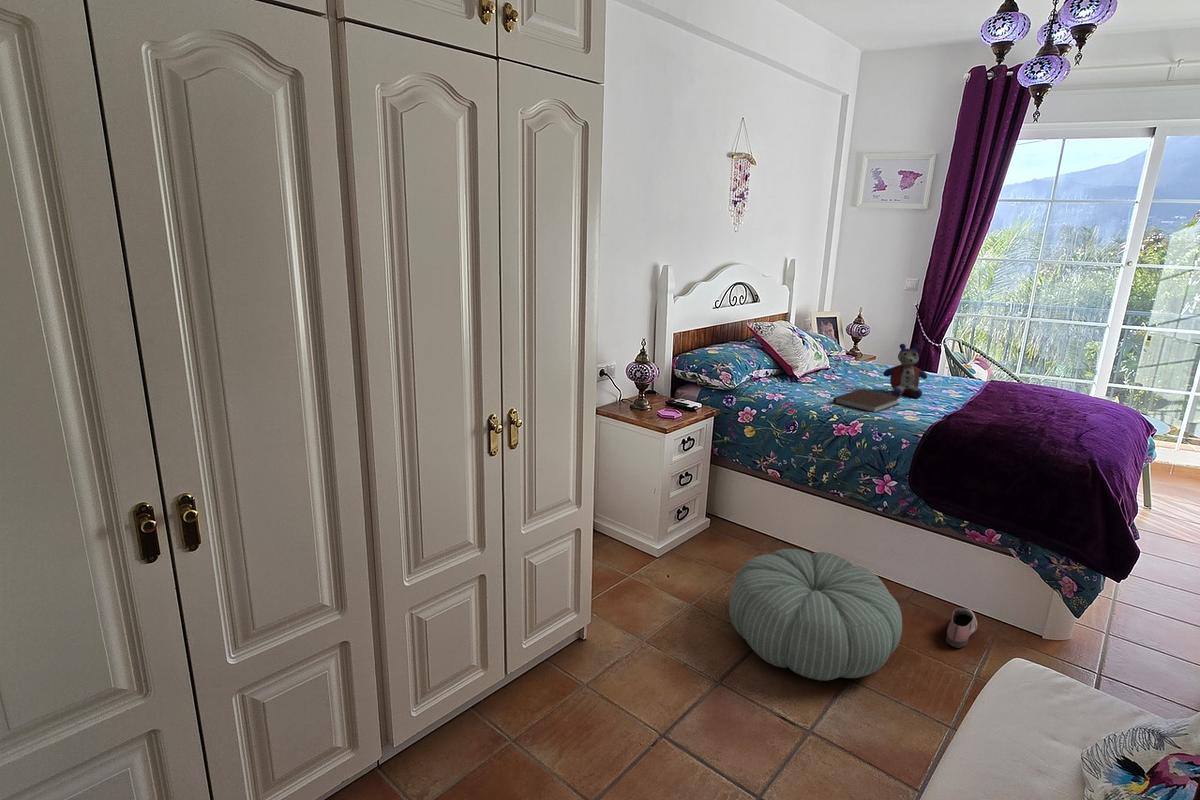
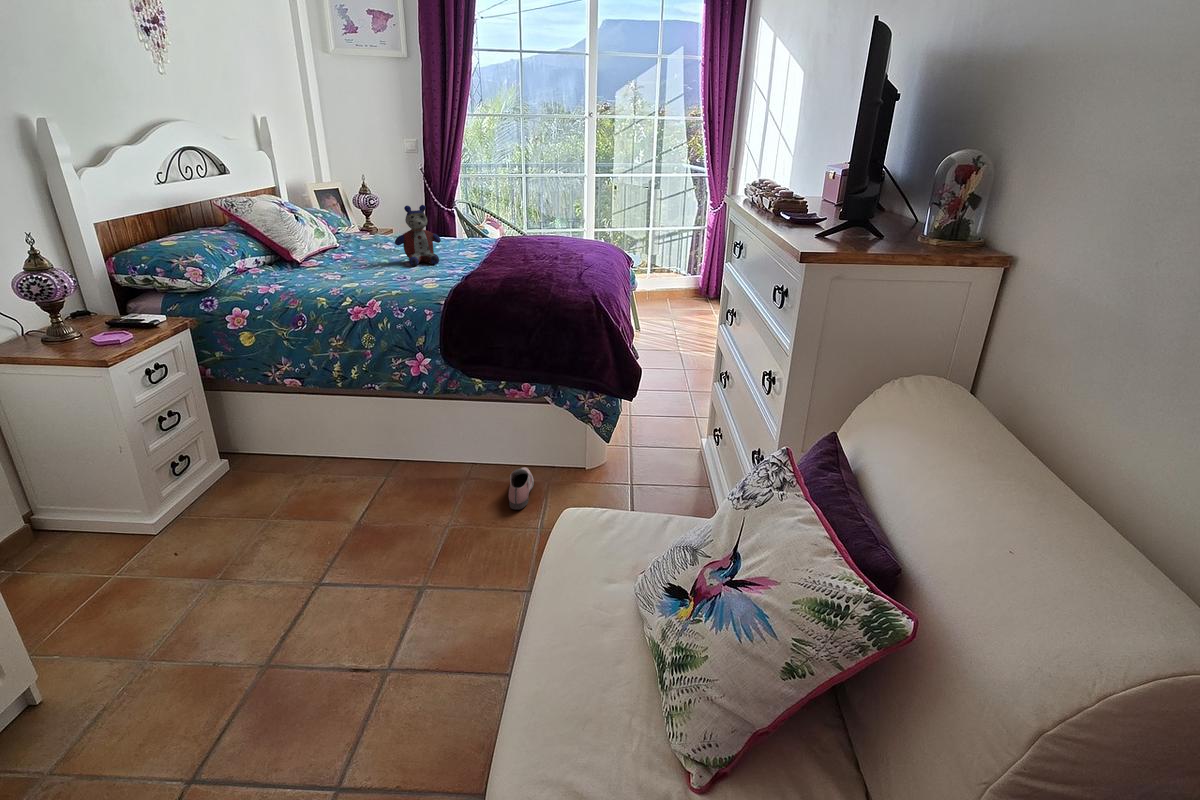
notebook: present [833,389,900,413] -> none [342,264,418,288]
pouf: present [729,549,902,680] -> none [260,458,465,611]

